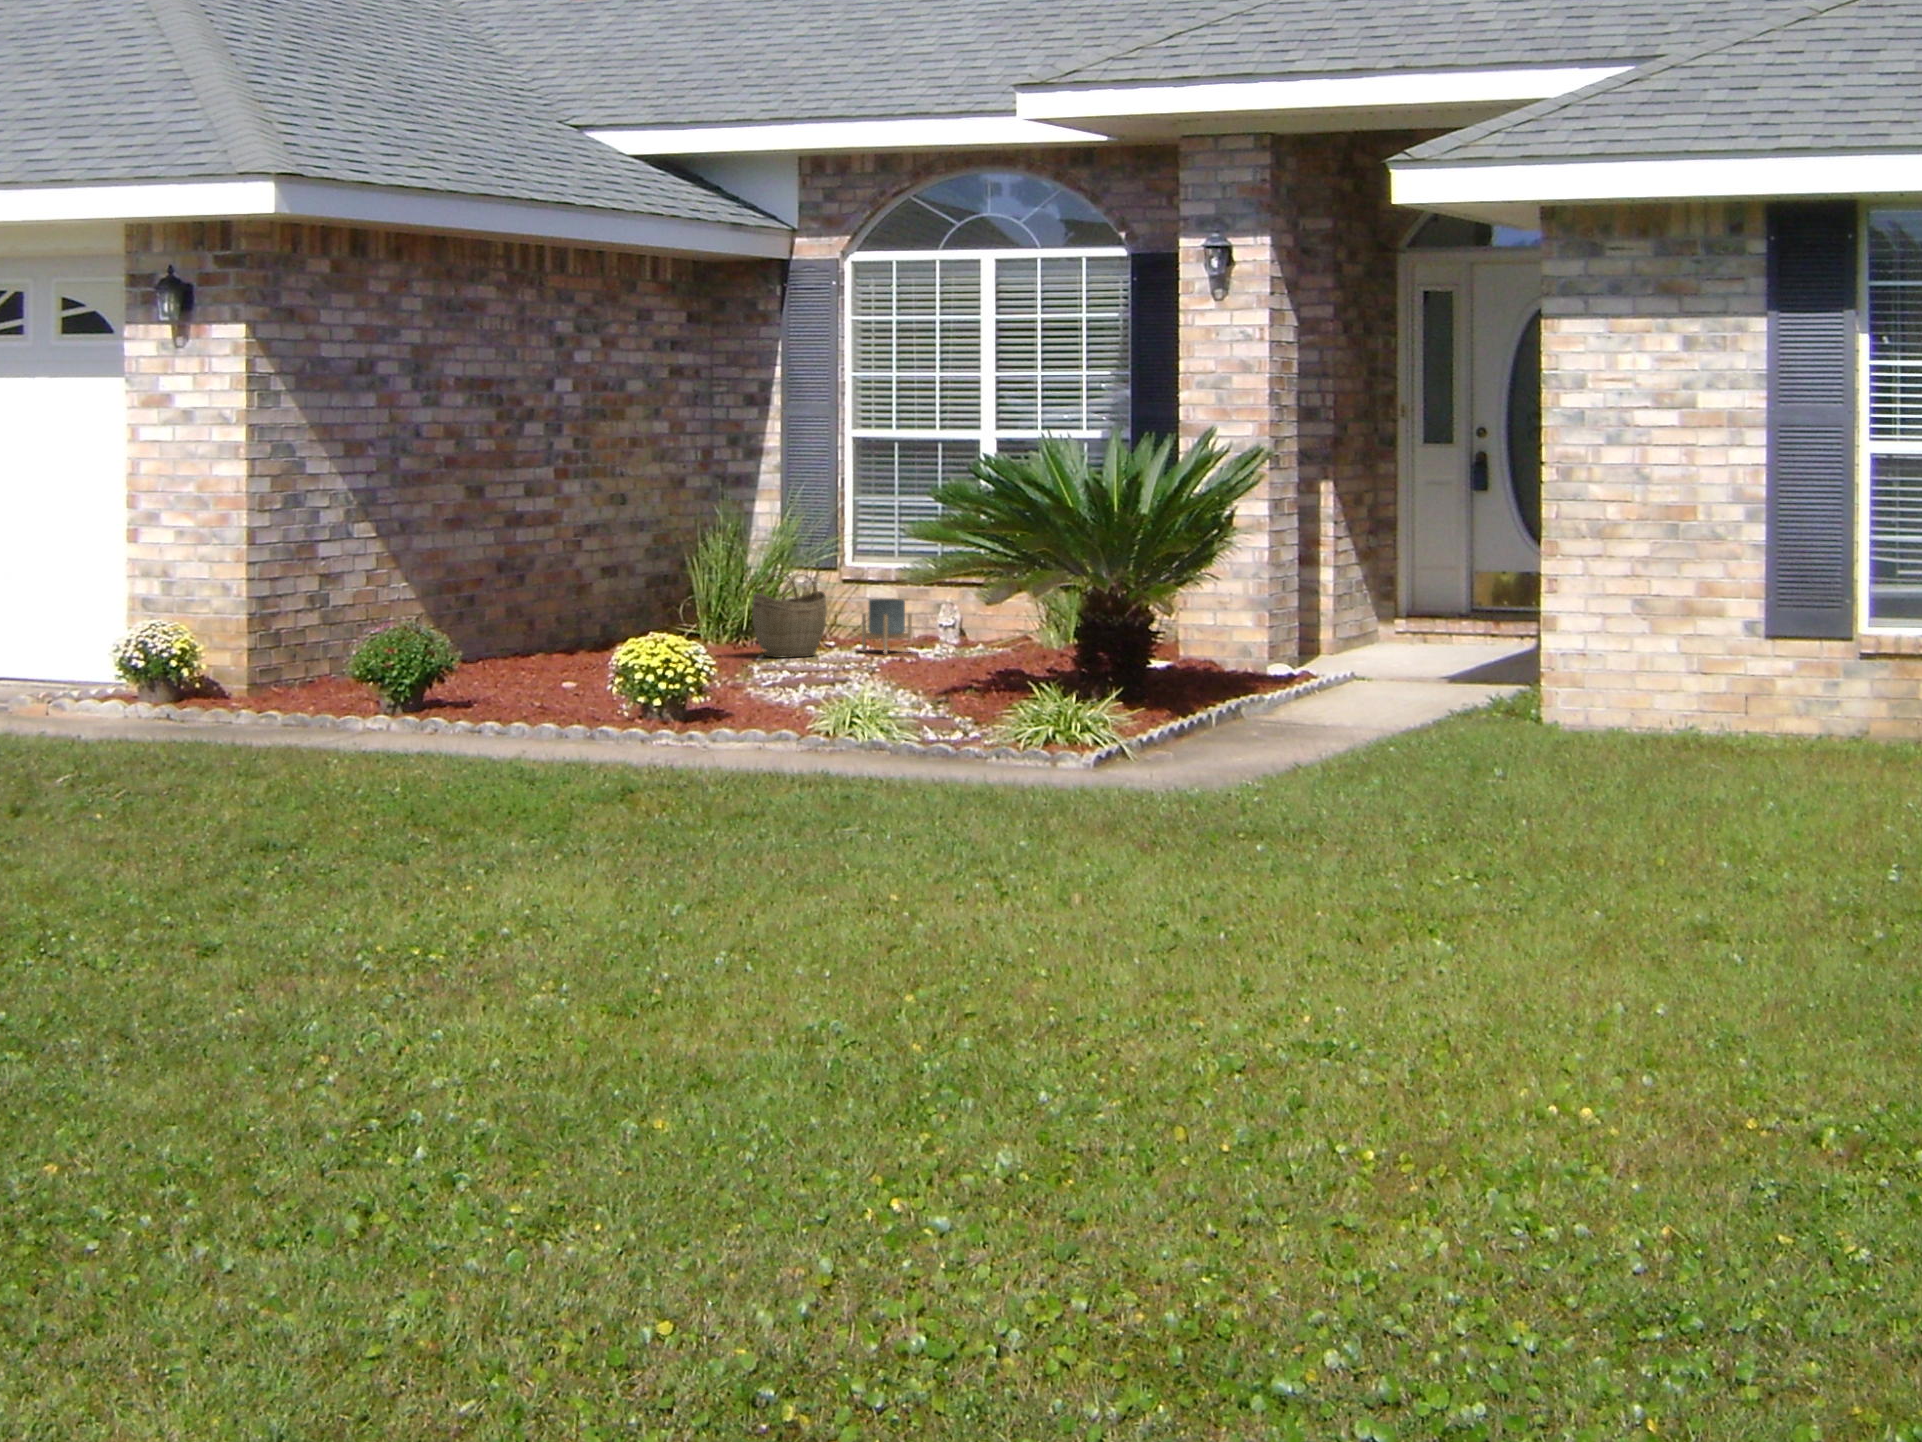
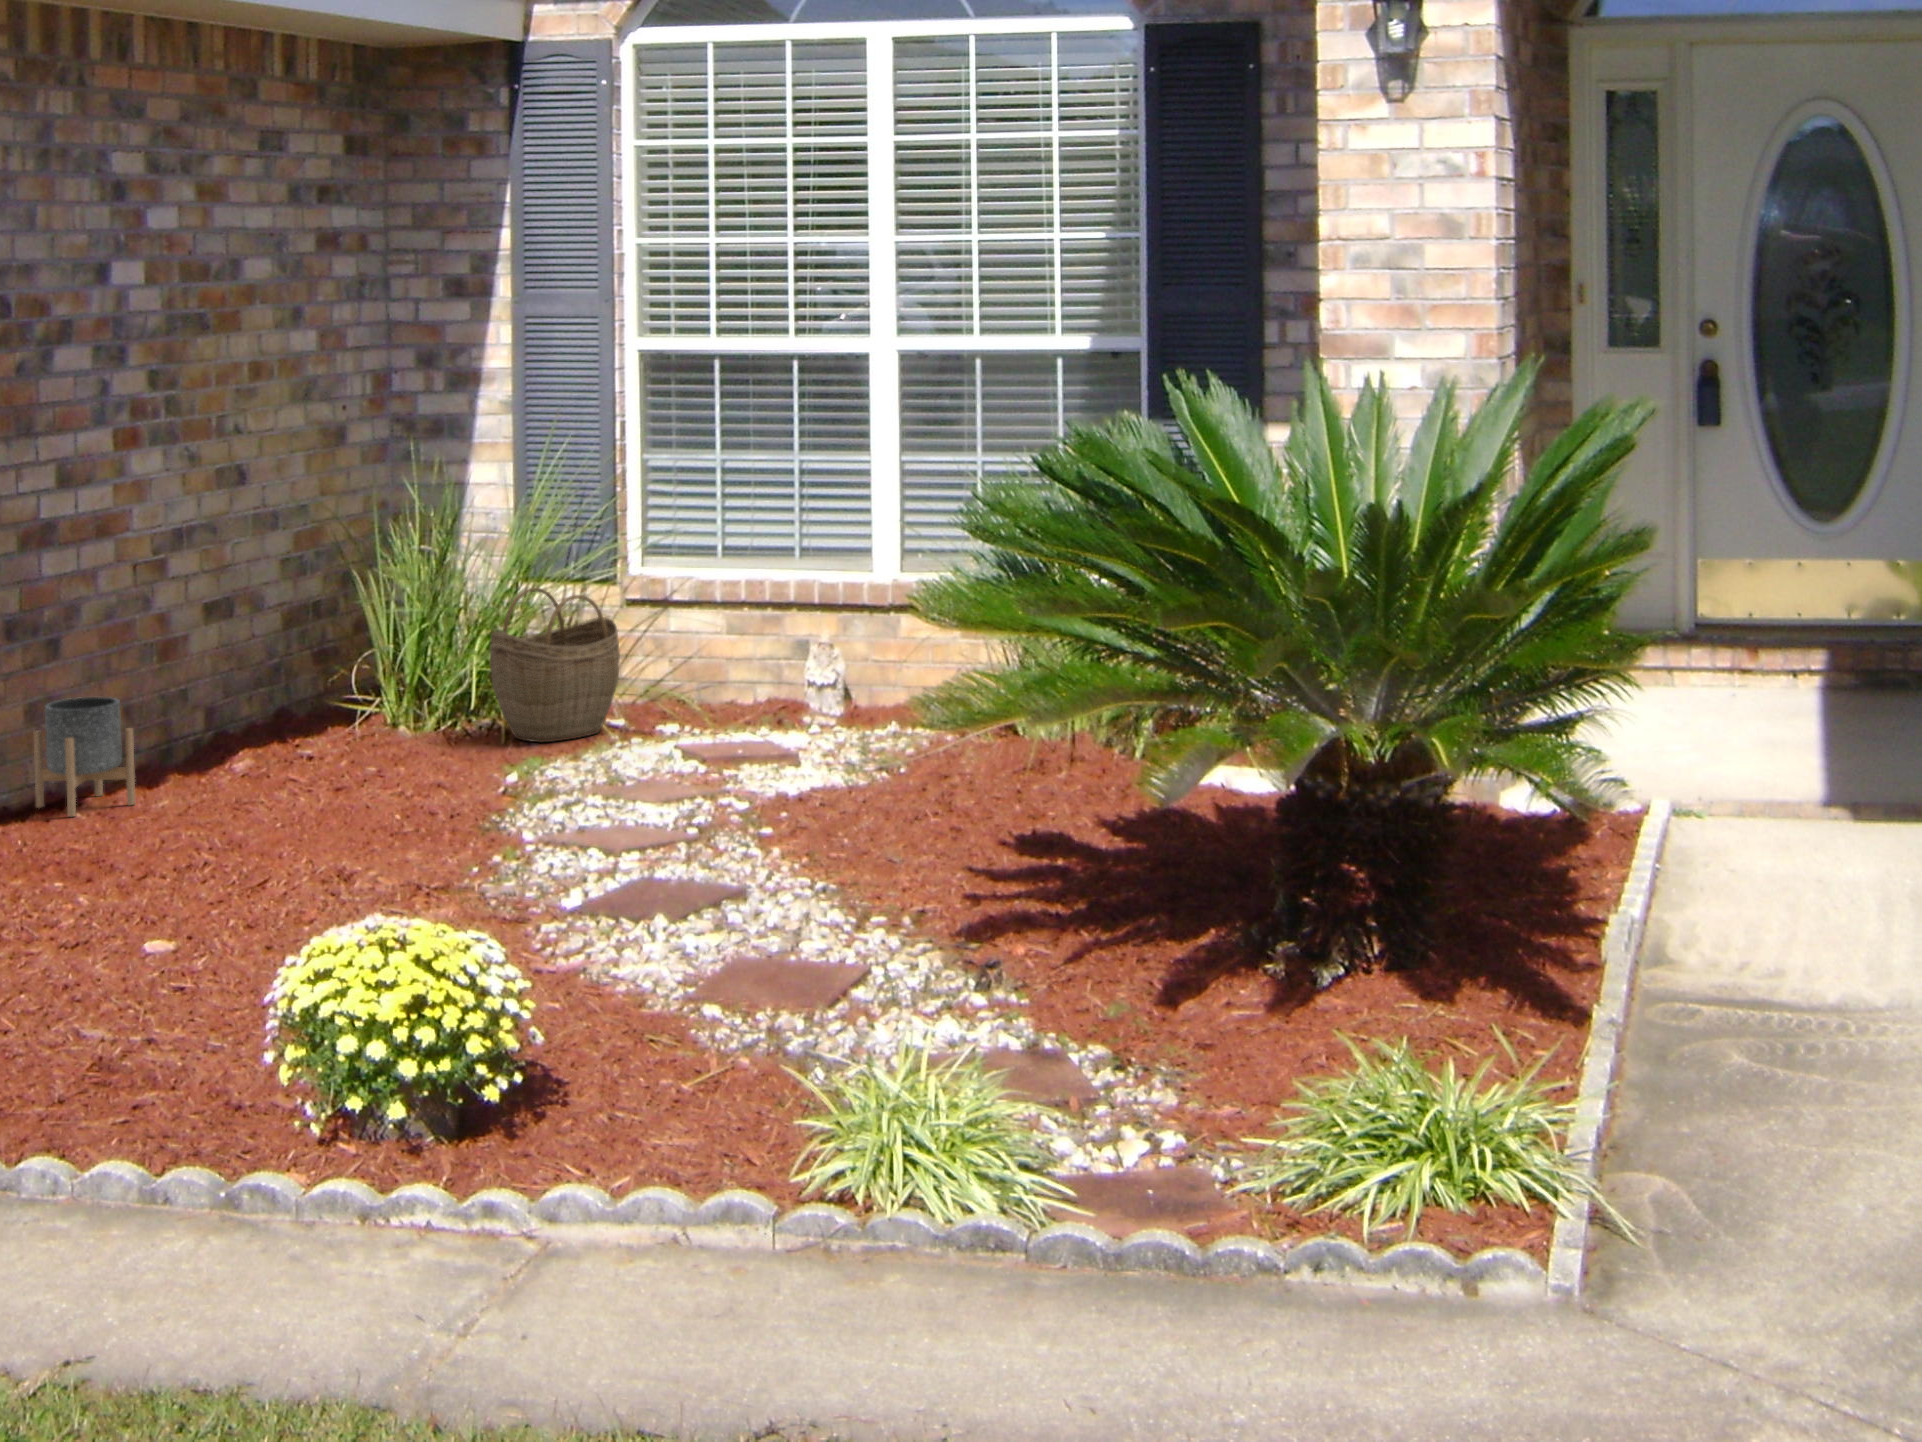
planter: present [862,599,912,654] -> present [33,697,135,817]

